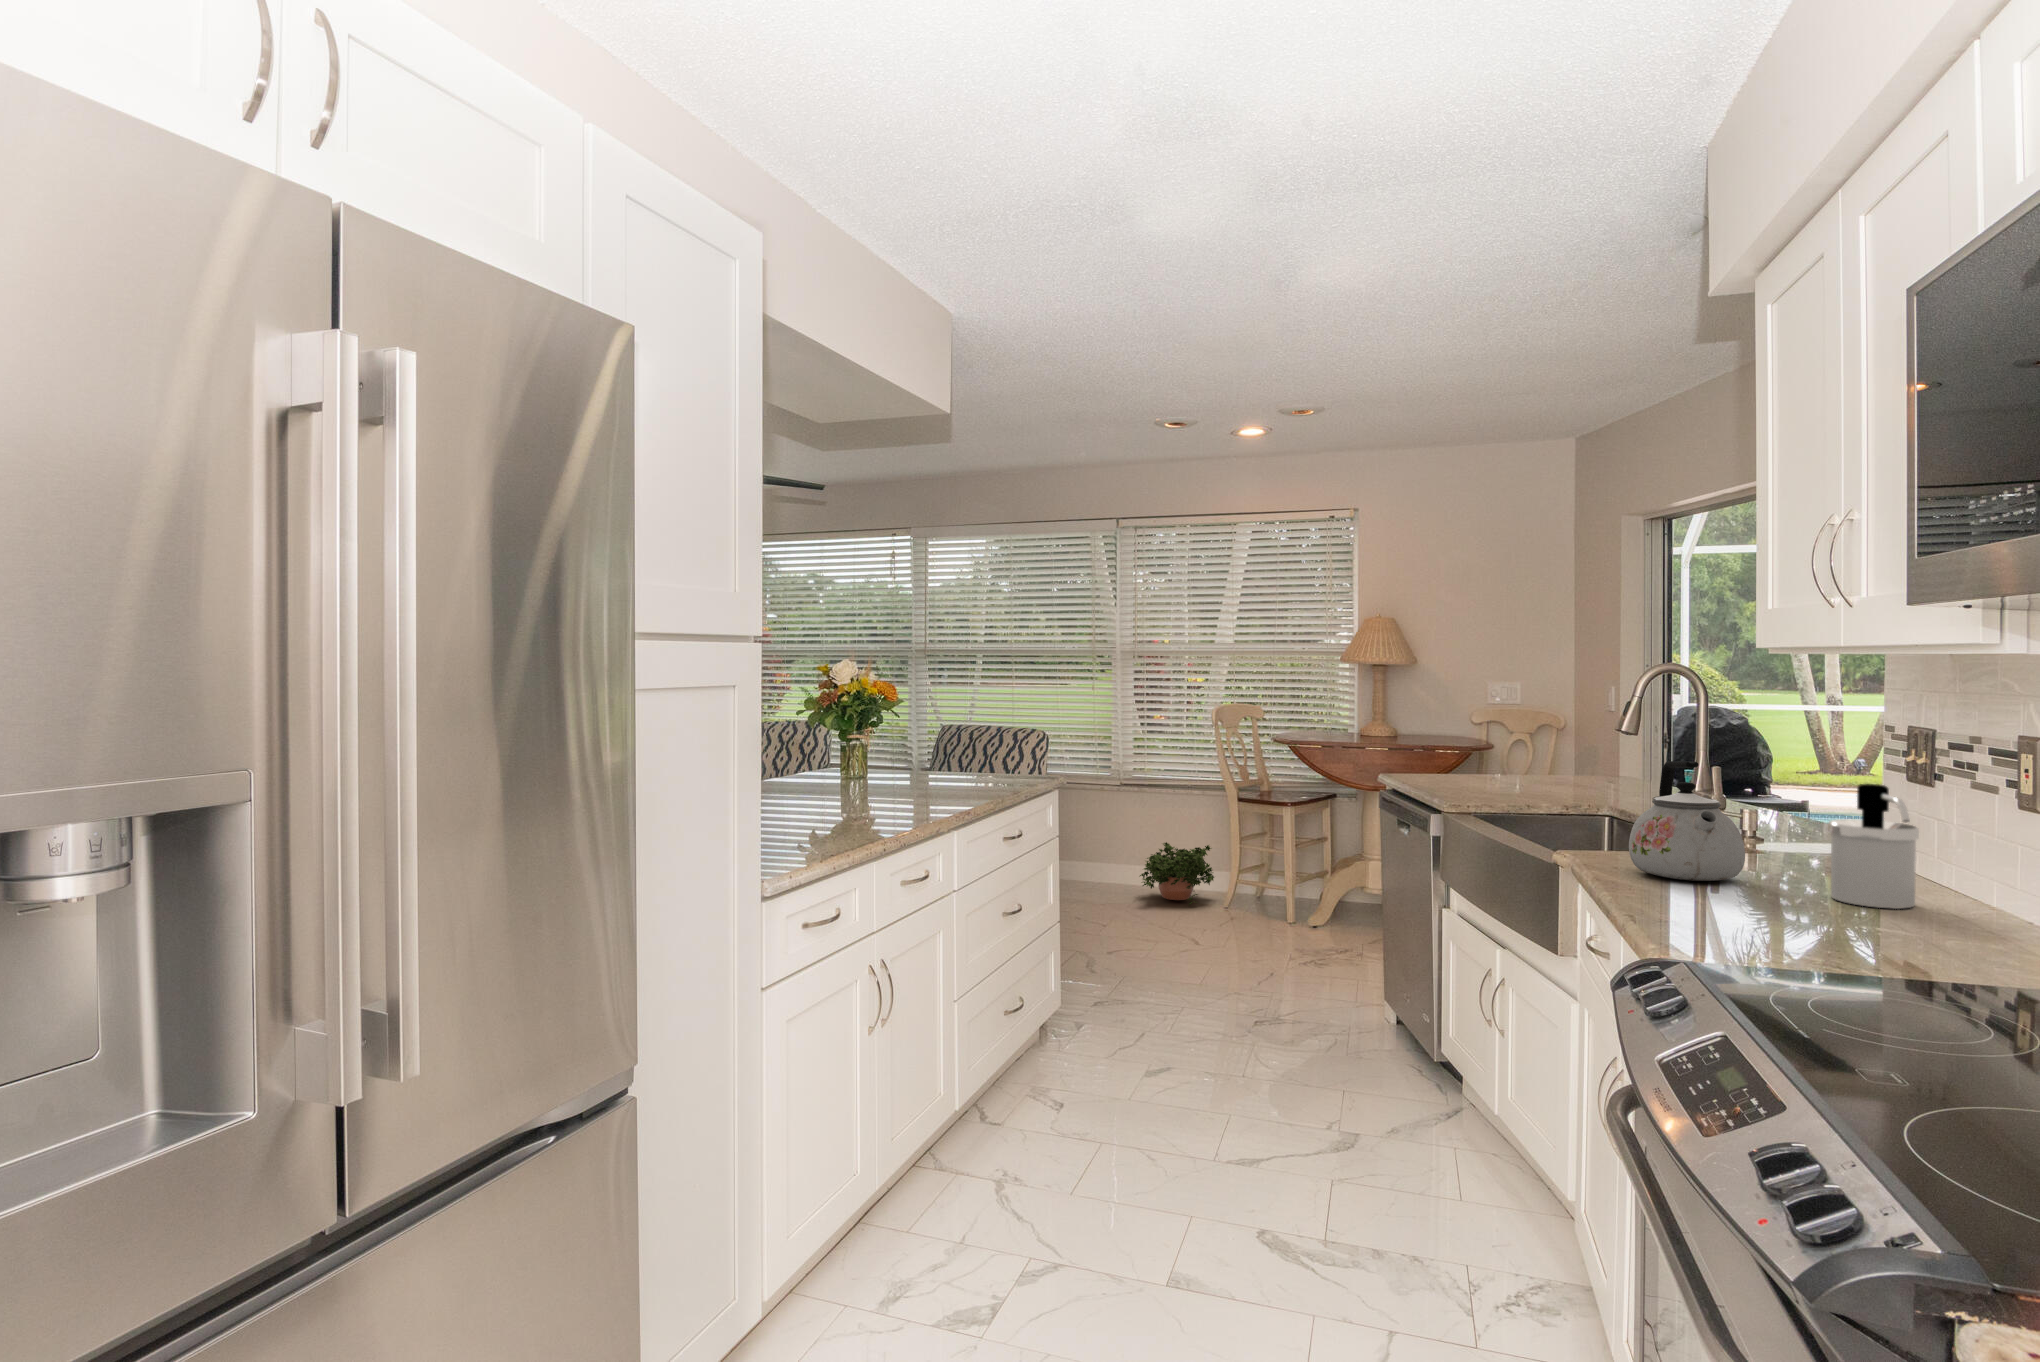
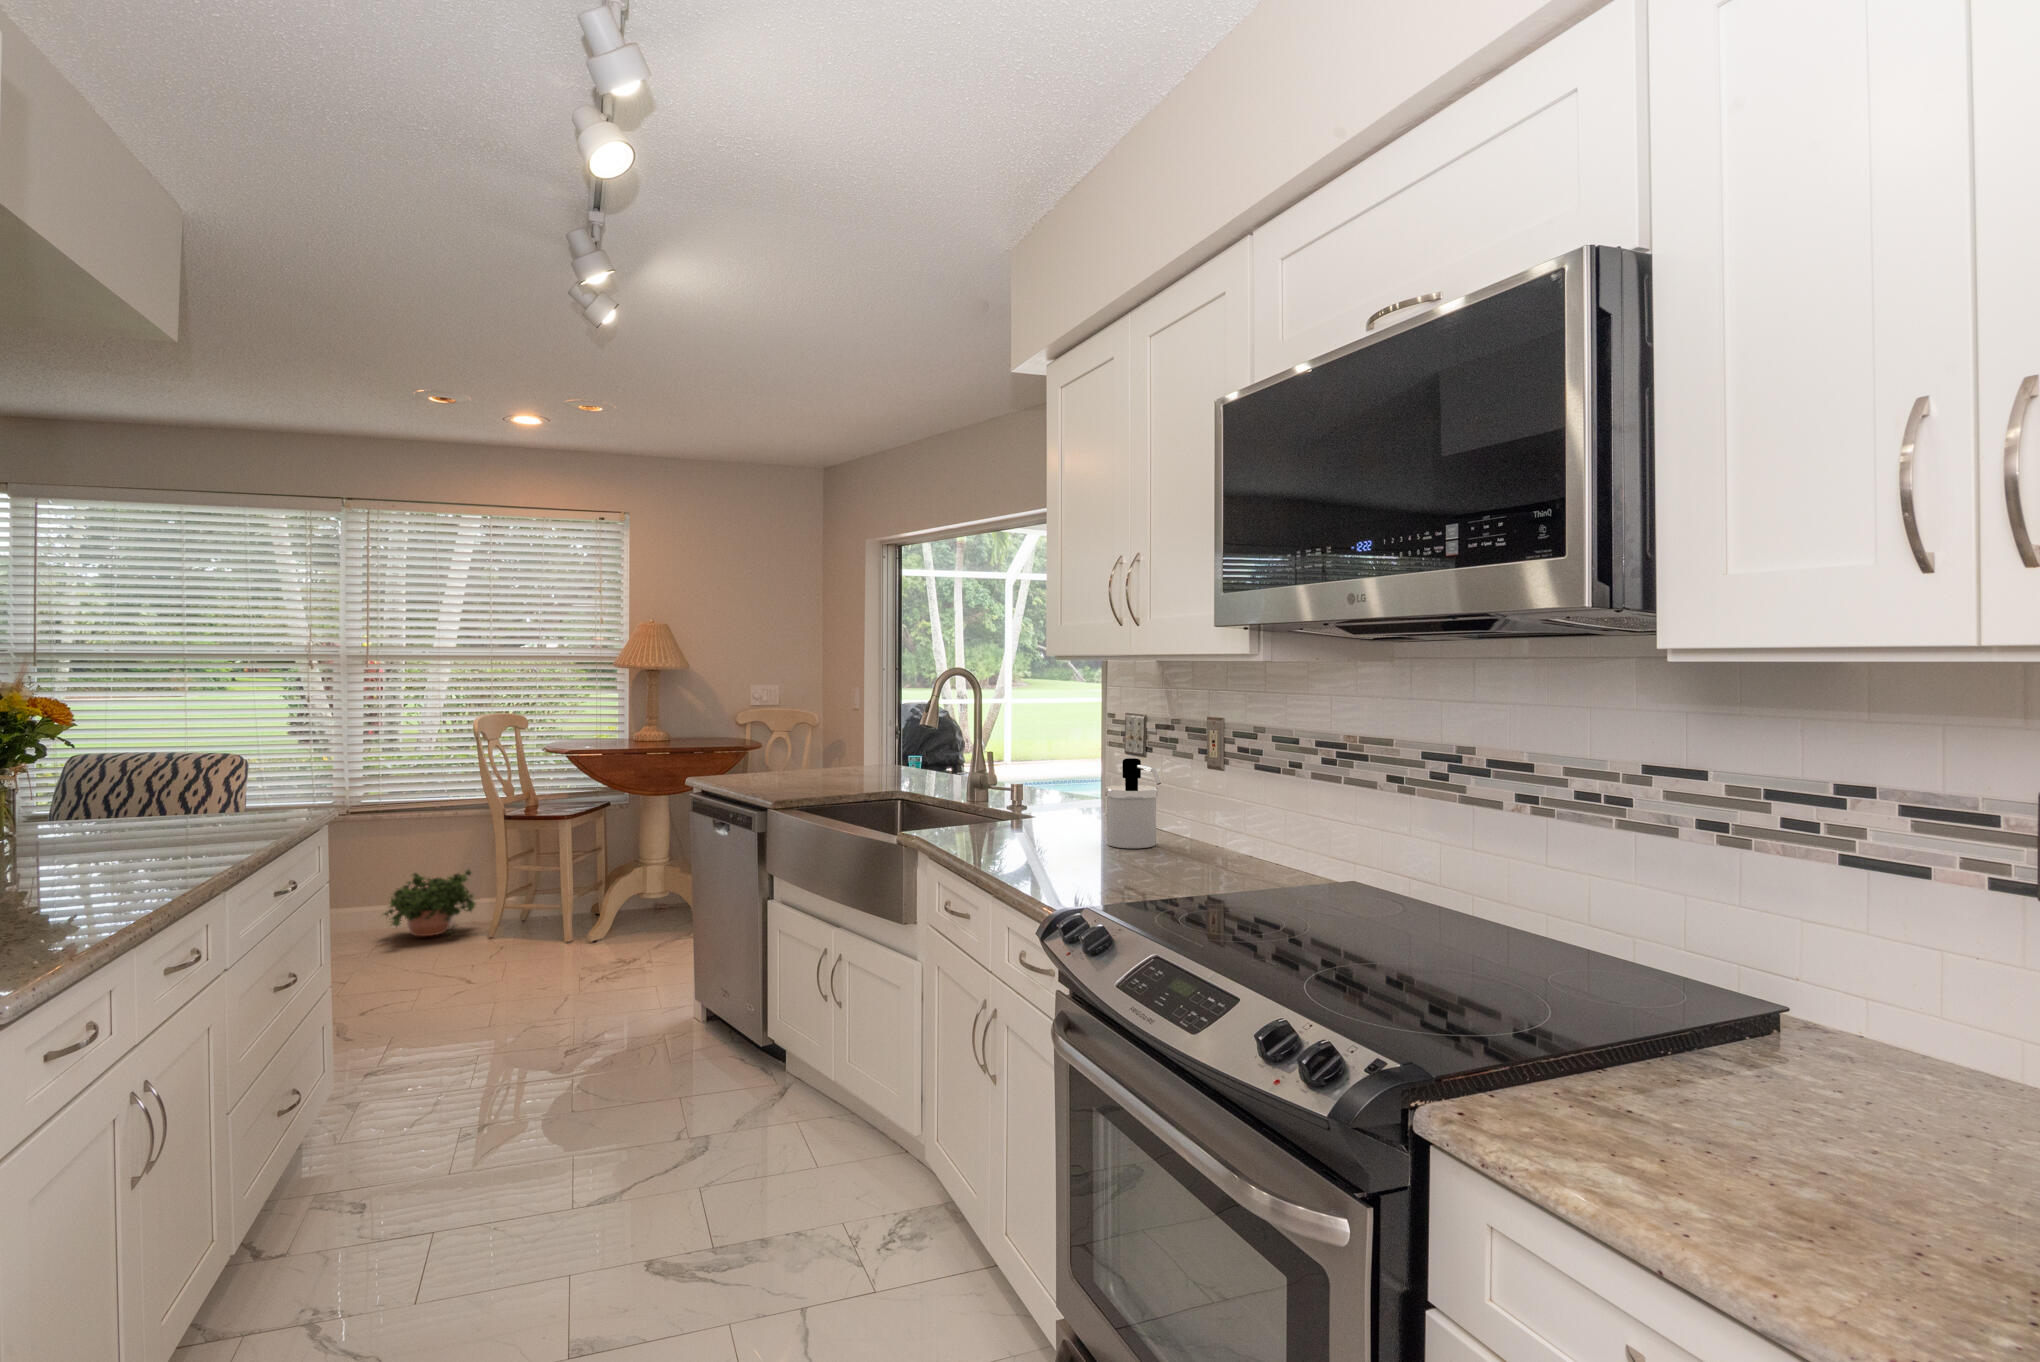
kettle: present [1629,761,1745,881] -> none [971,750,1051,845]

